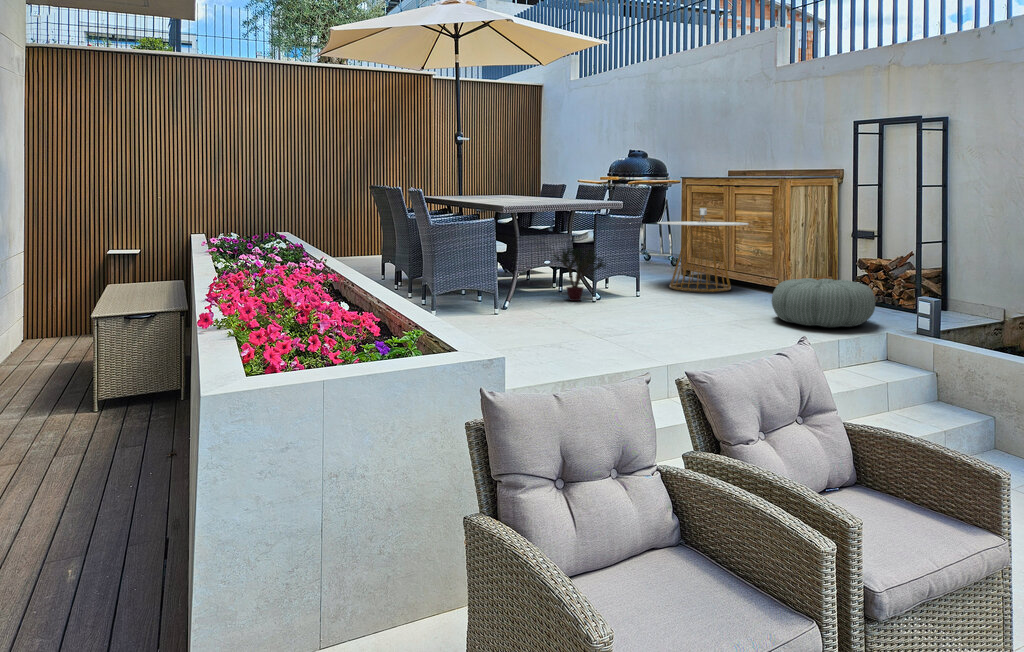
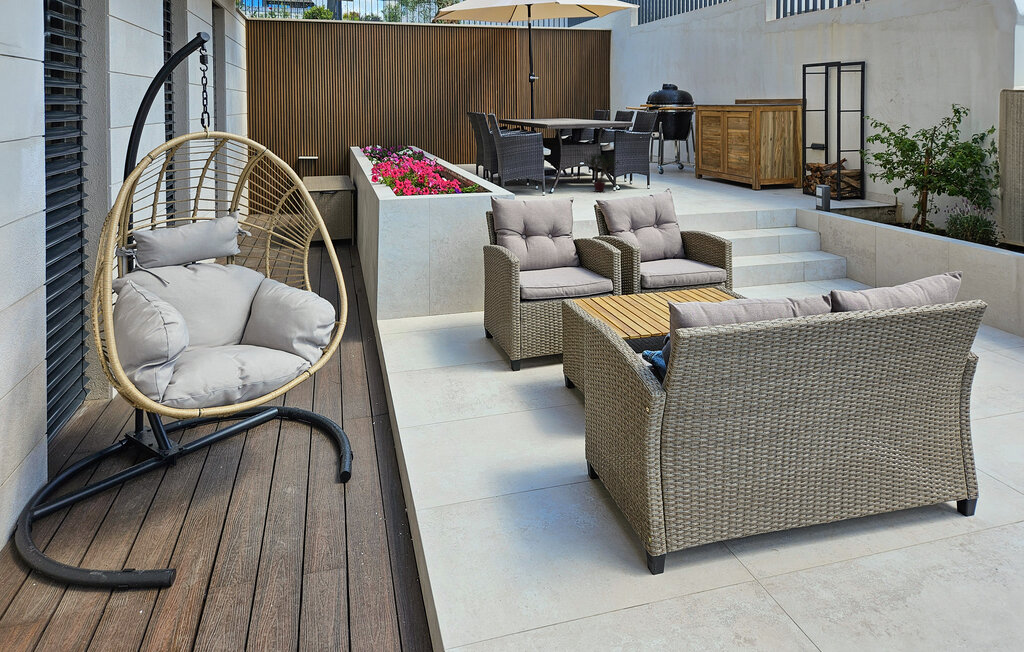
side table: present [658,208,748,292] -> none [667,127,733,188]
pouf: present [772,278,875,327] -> none [725,174,793,204]

